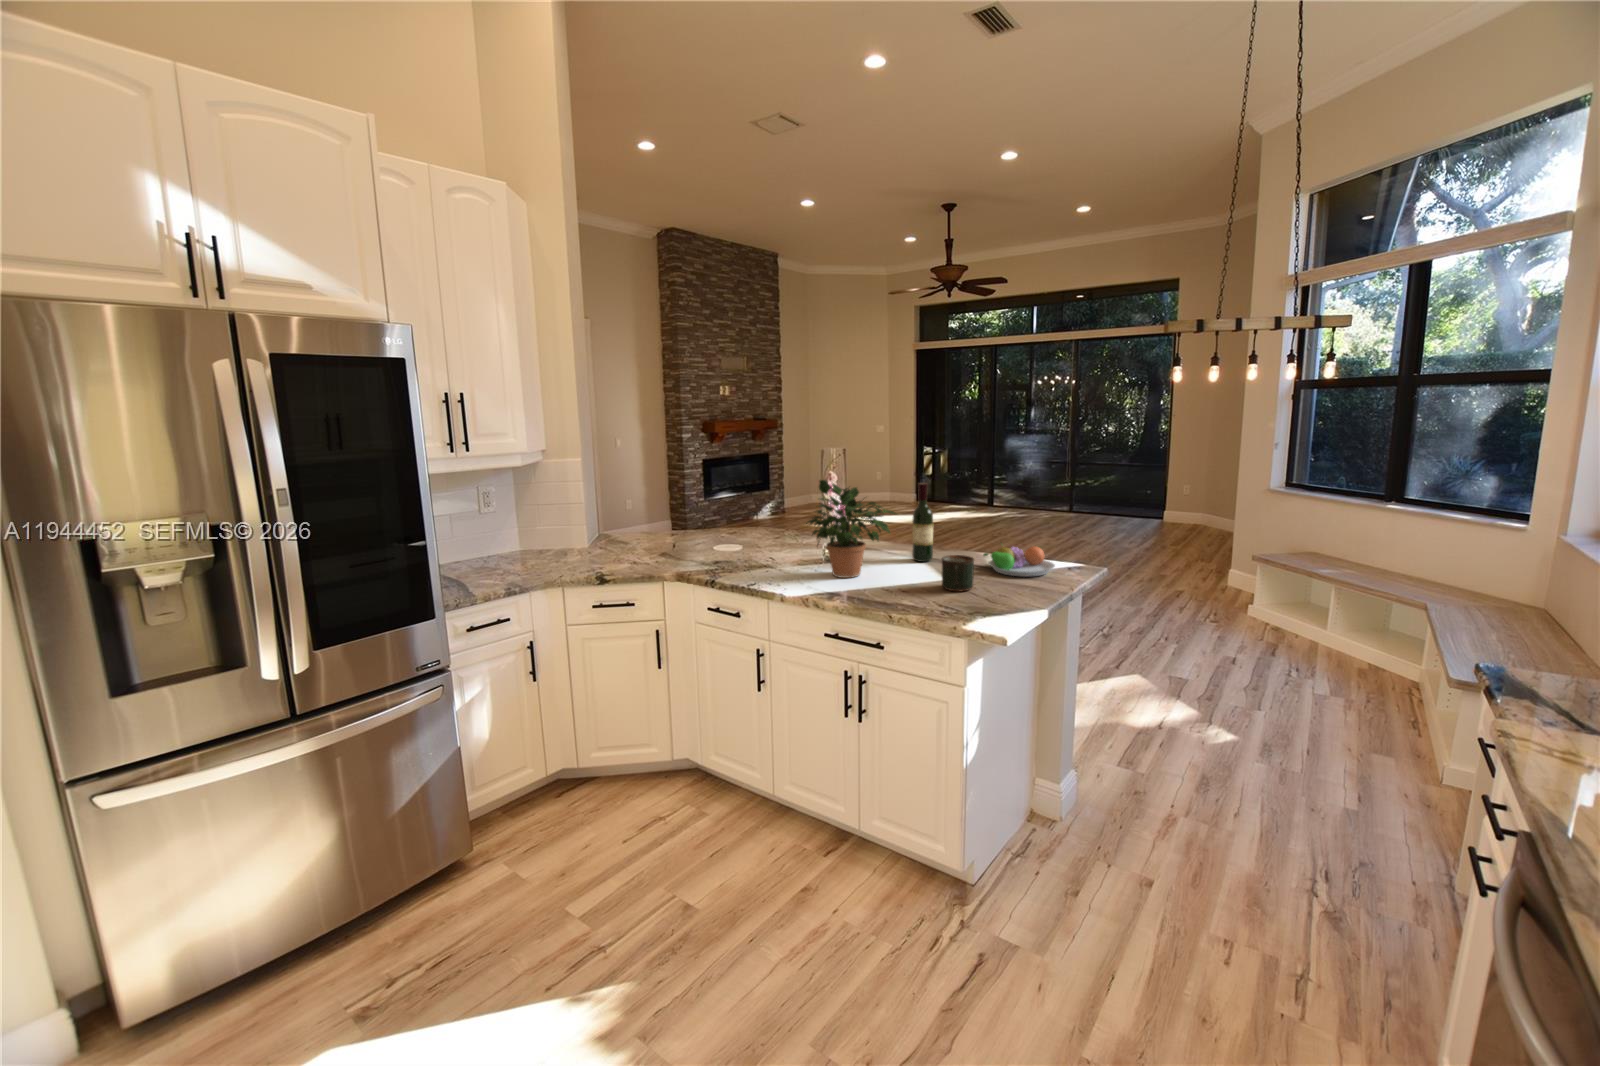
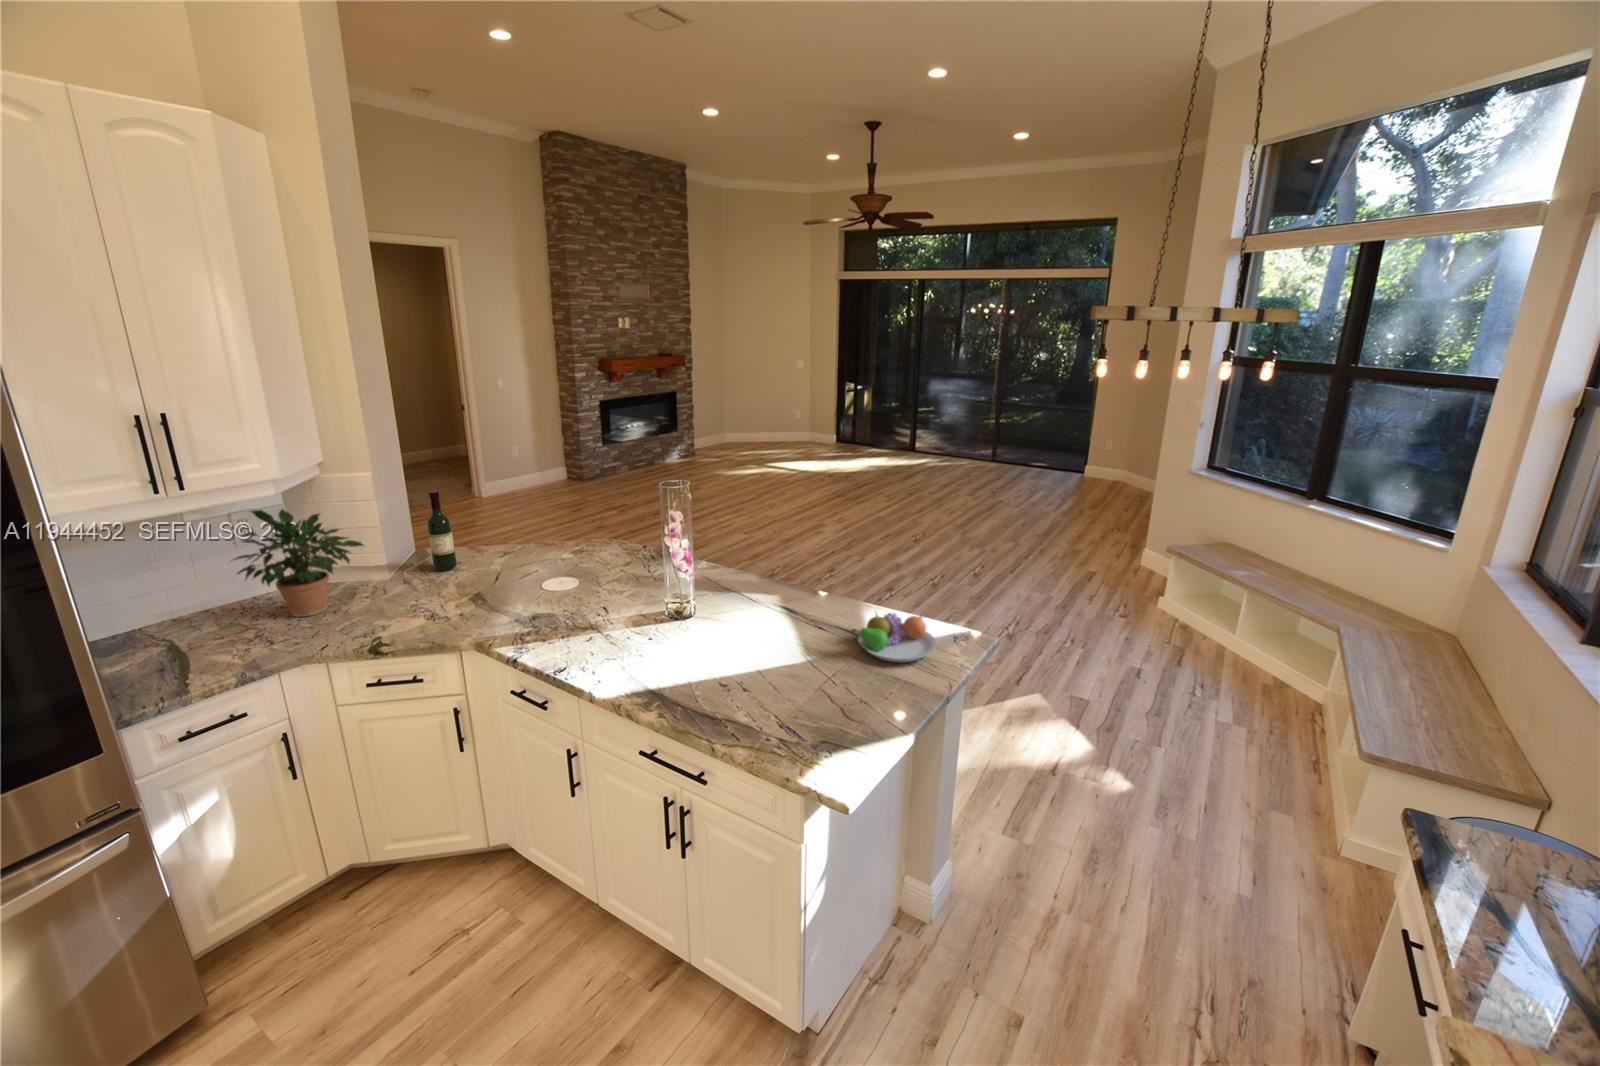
potted plant: present [806,480,896,578] -> present [235,509,363,617]
wine bottle: present [912,483,933,562] -> present [427,491,457,571]
mug: present [942,555,974,591] -> none [790,646,831,698]

